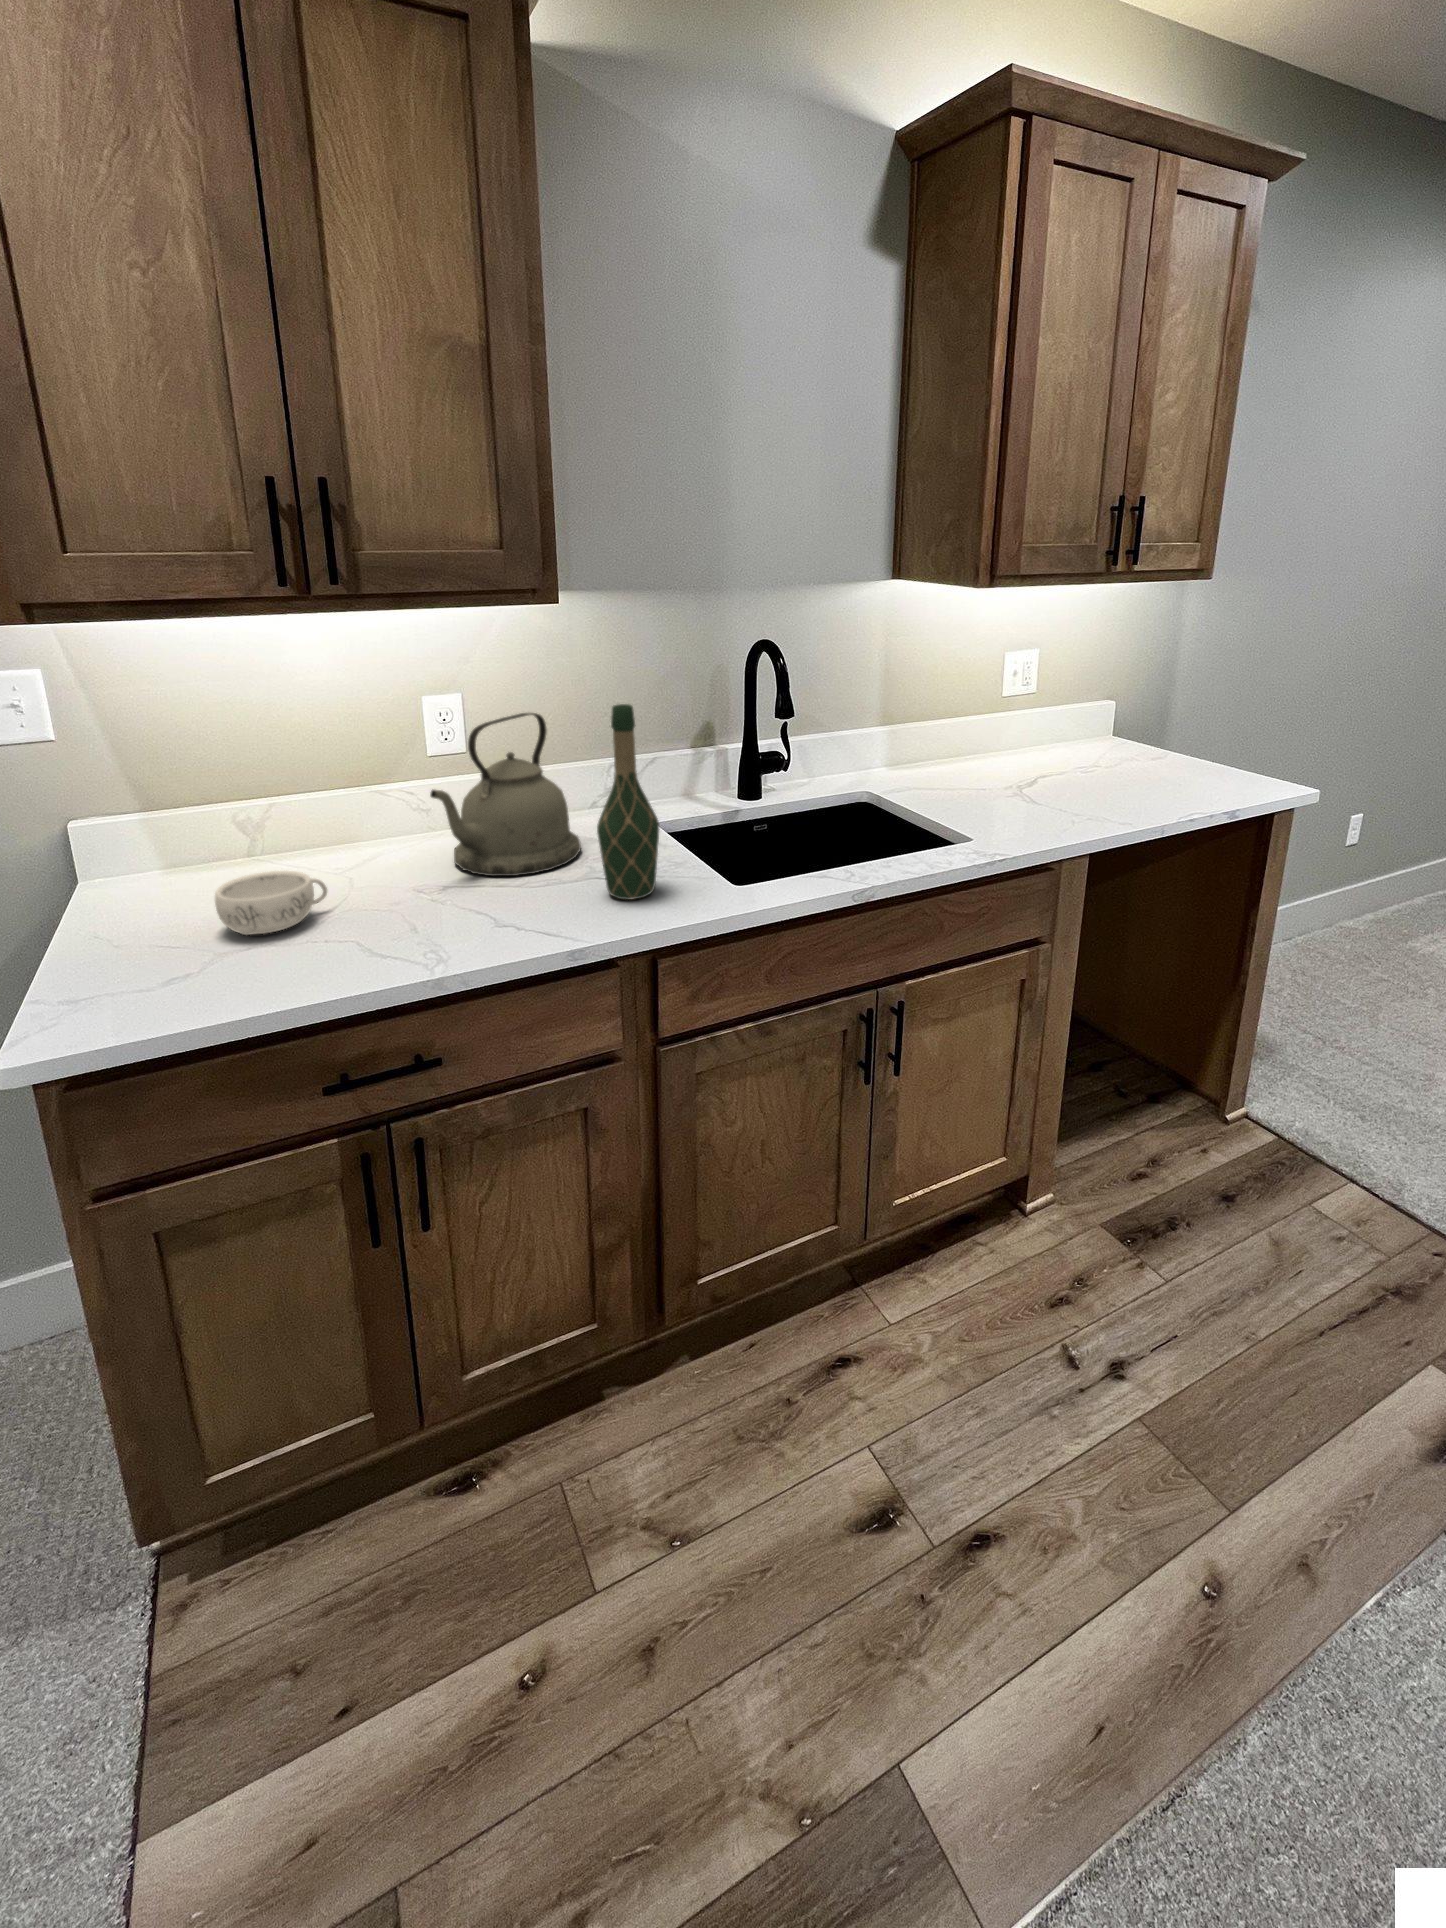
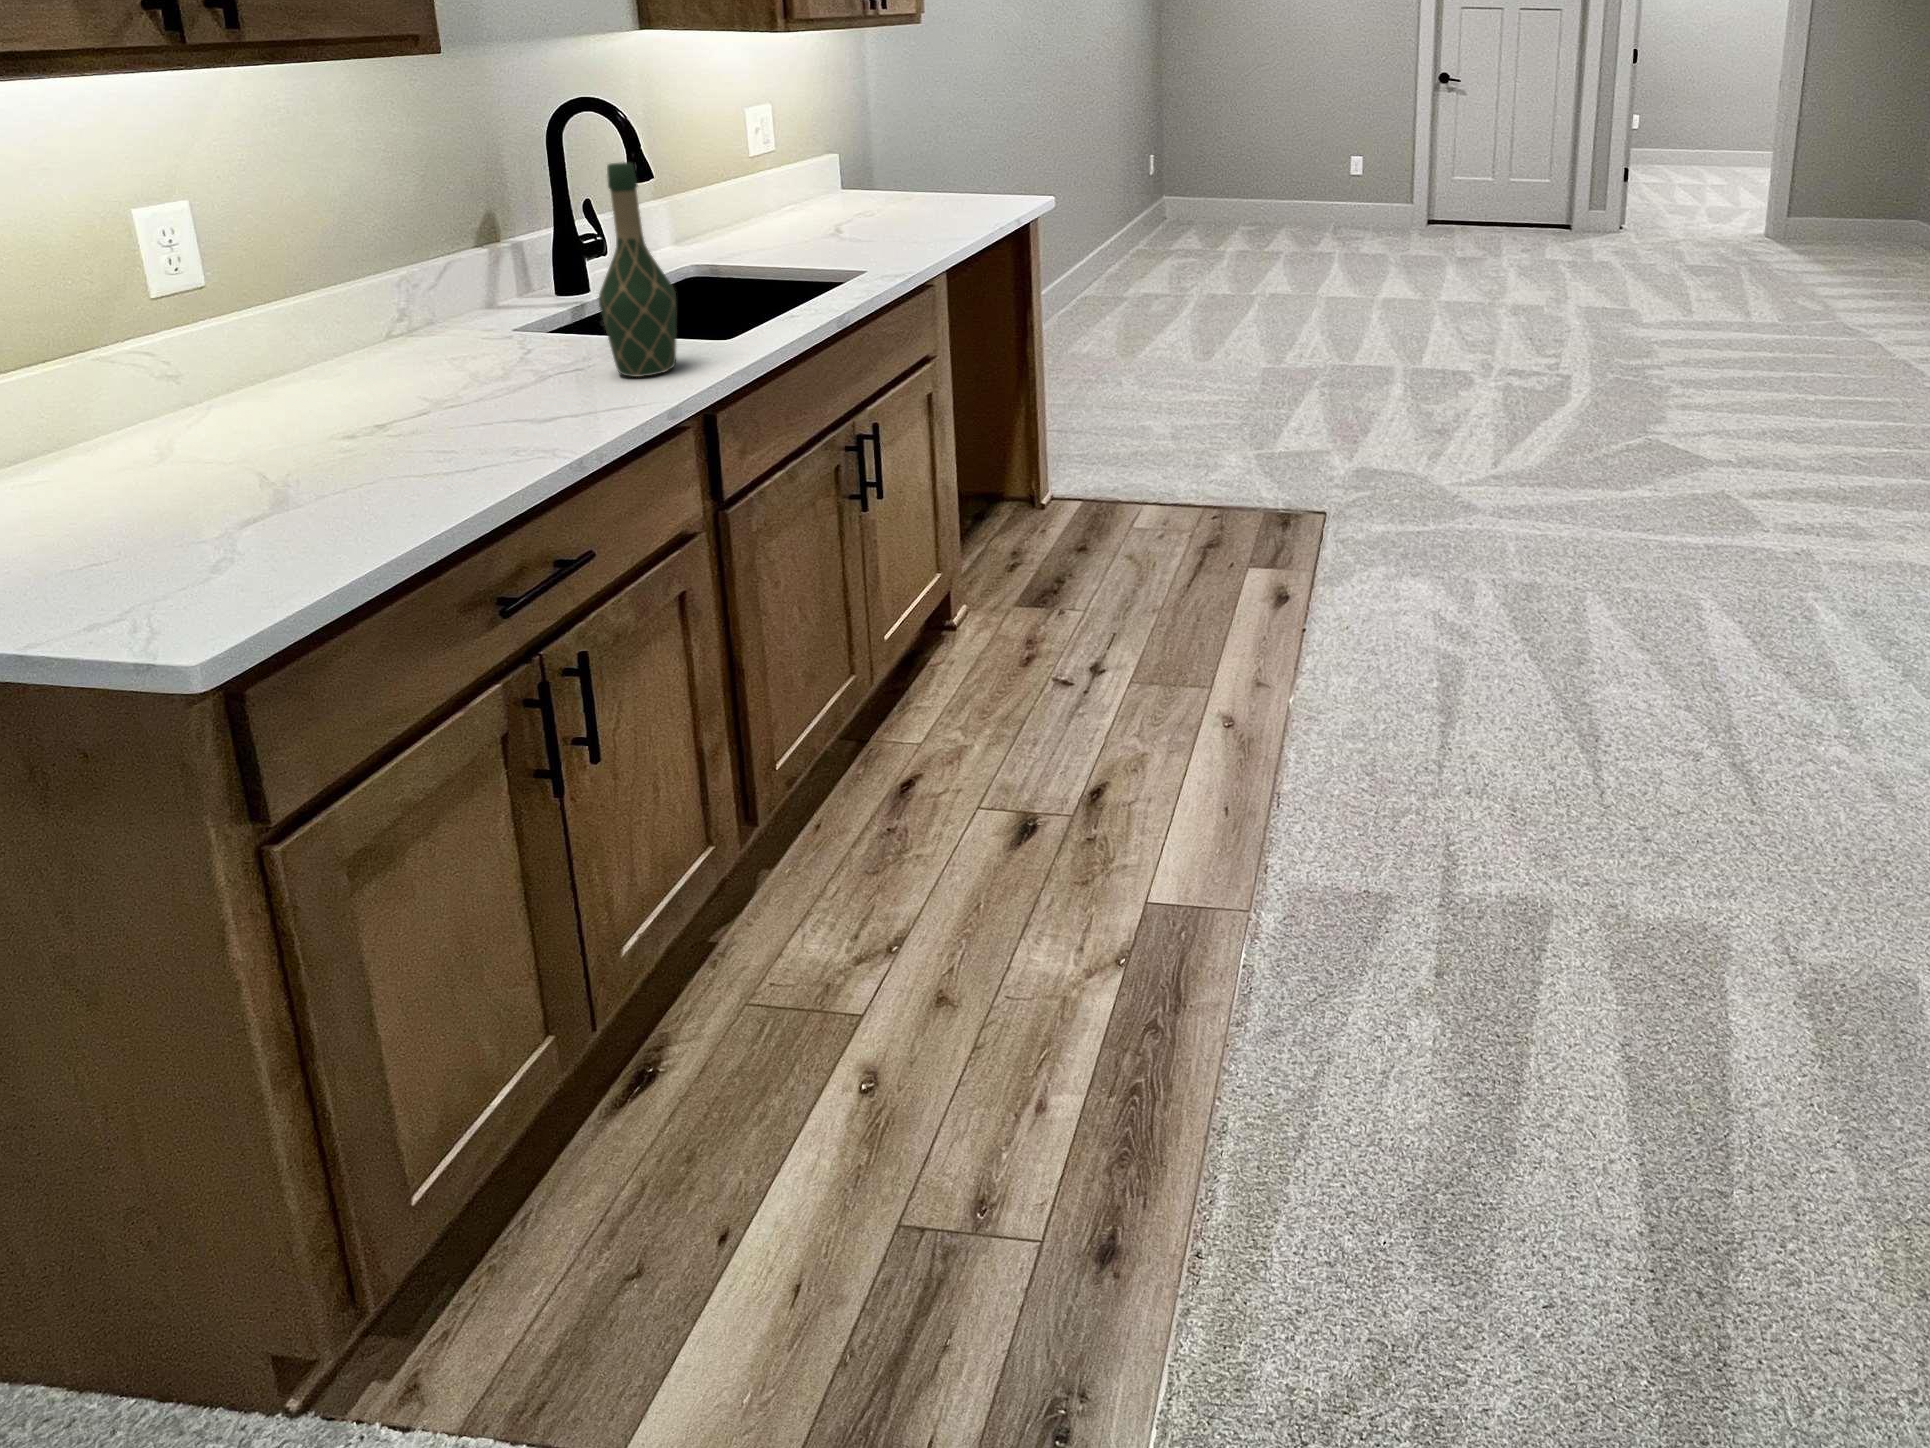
kettle: present [430,713,581,876] -> none [304,205,505,414]
decorative bowl: present [215,871,327,935] -> none [103,436,275,529]

